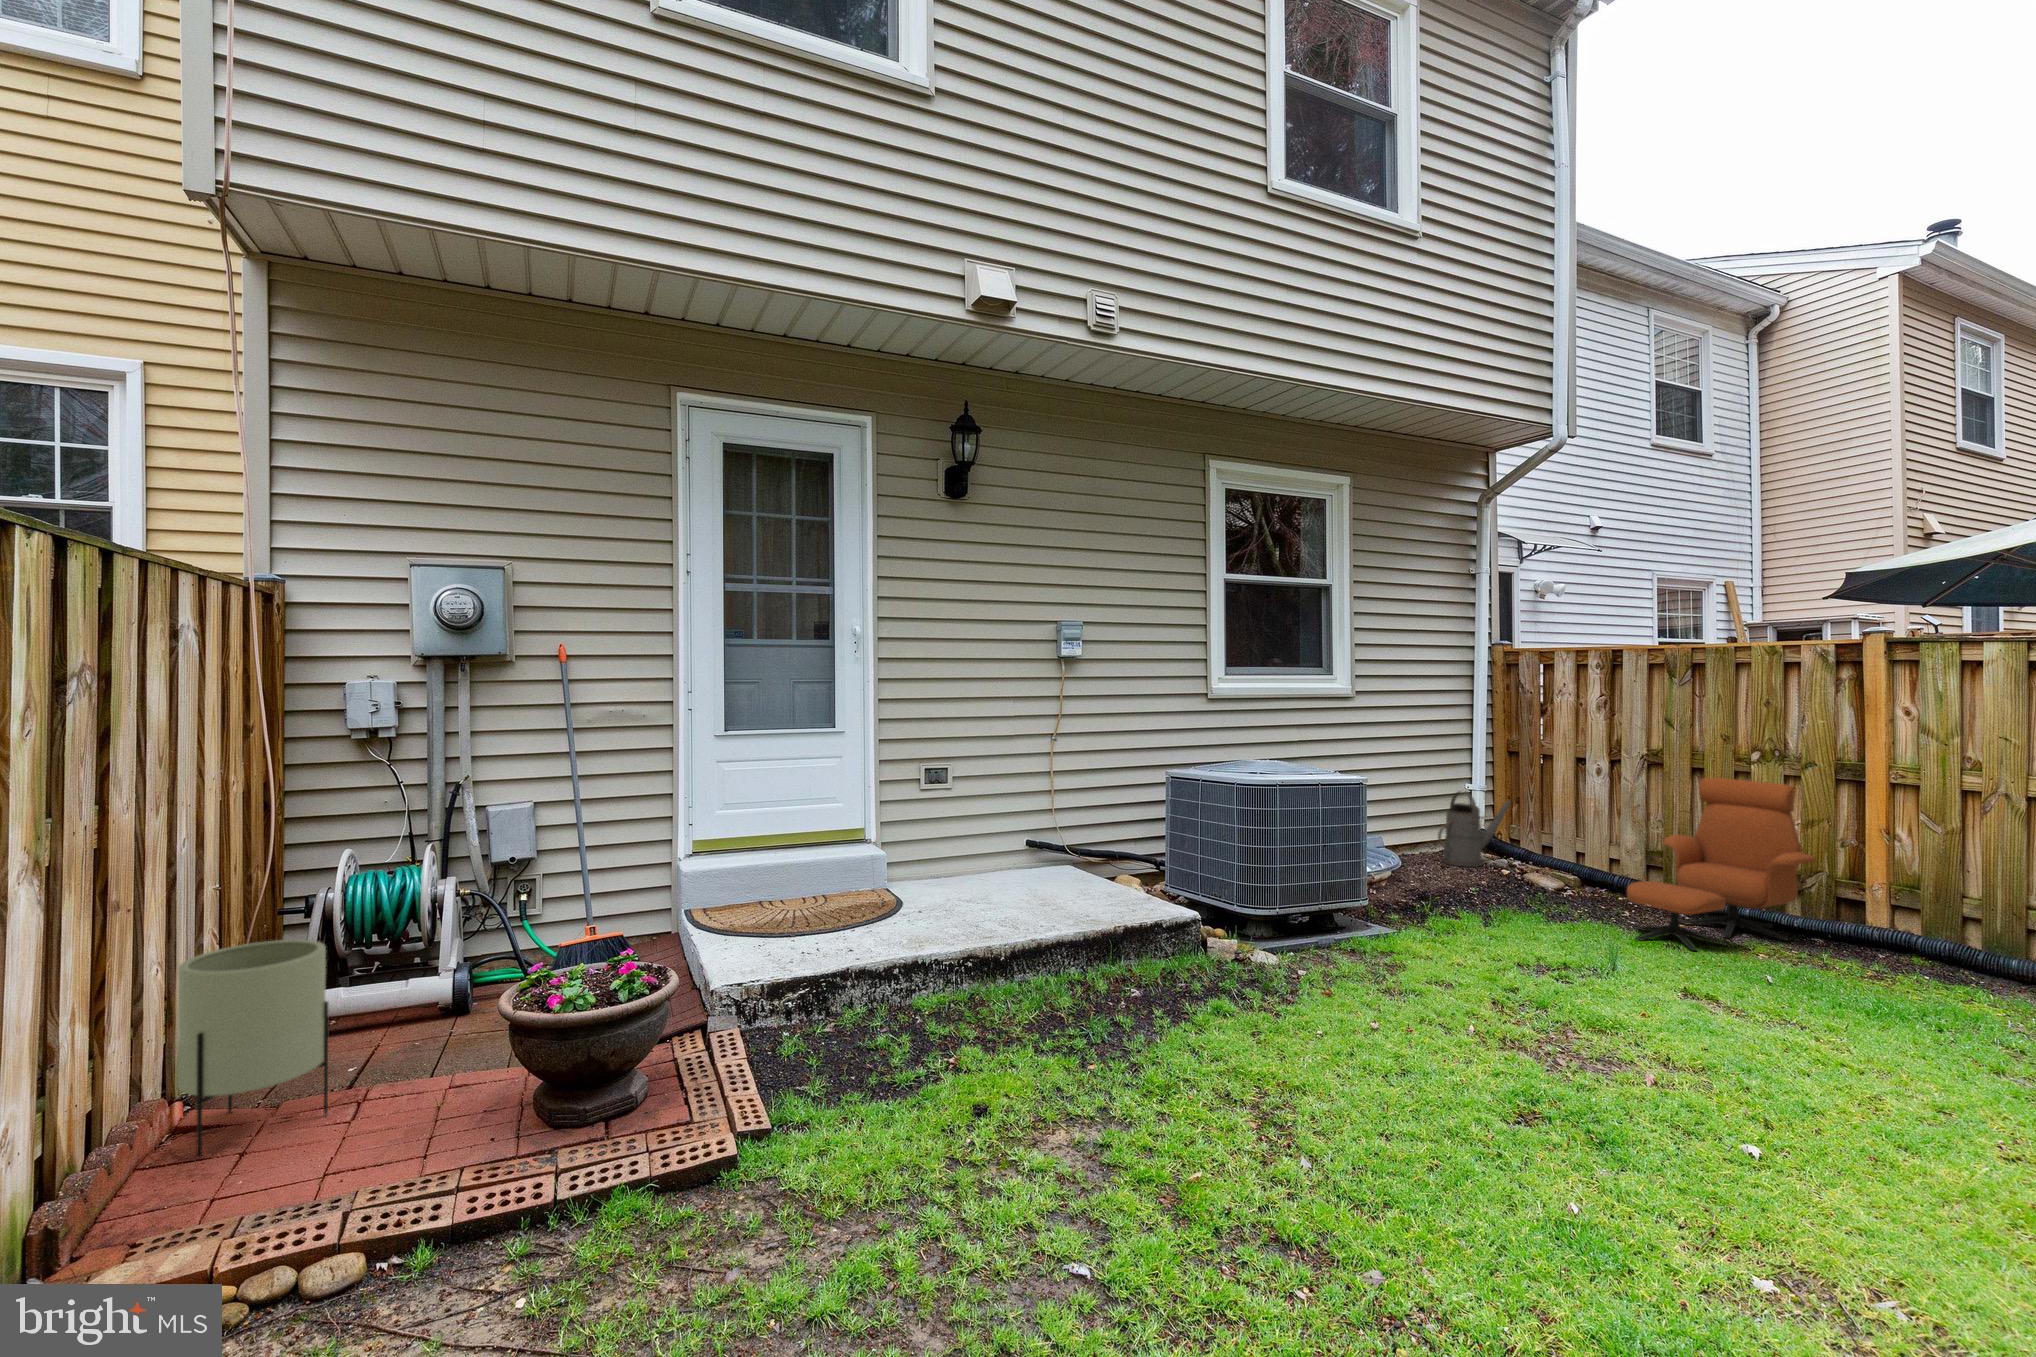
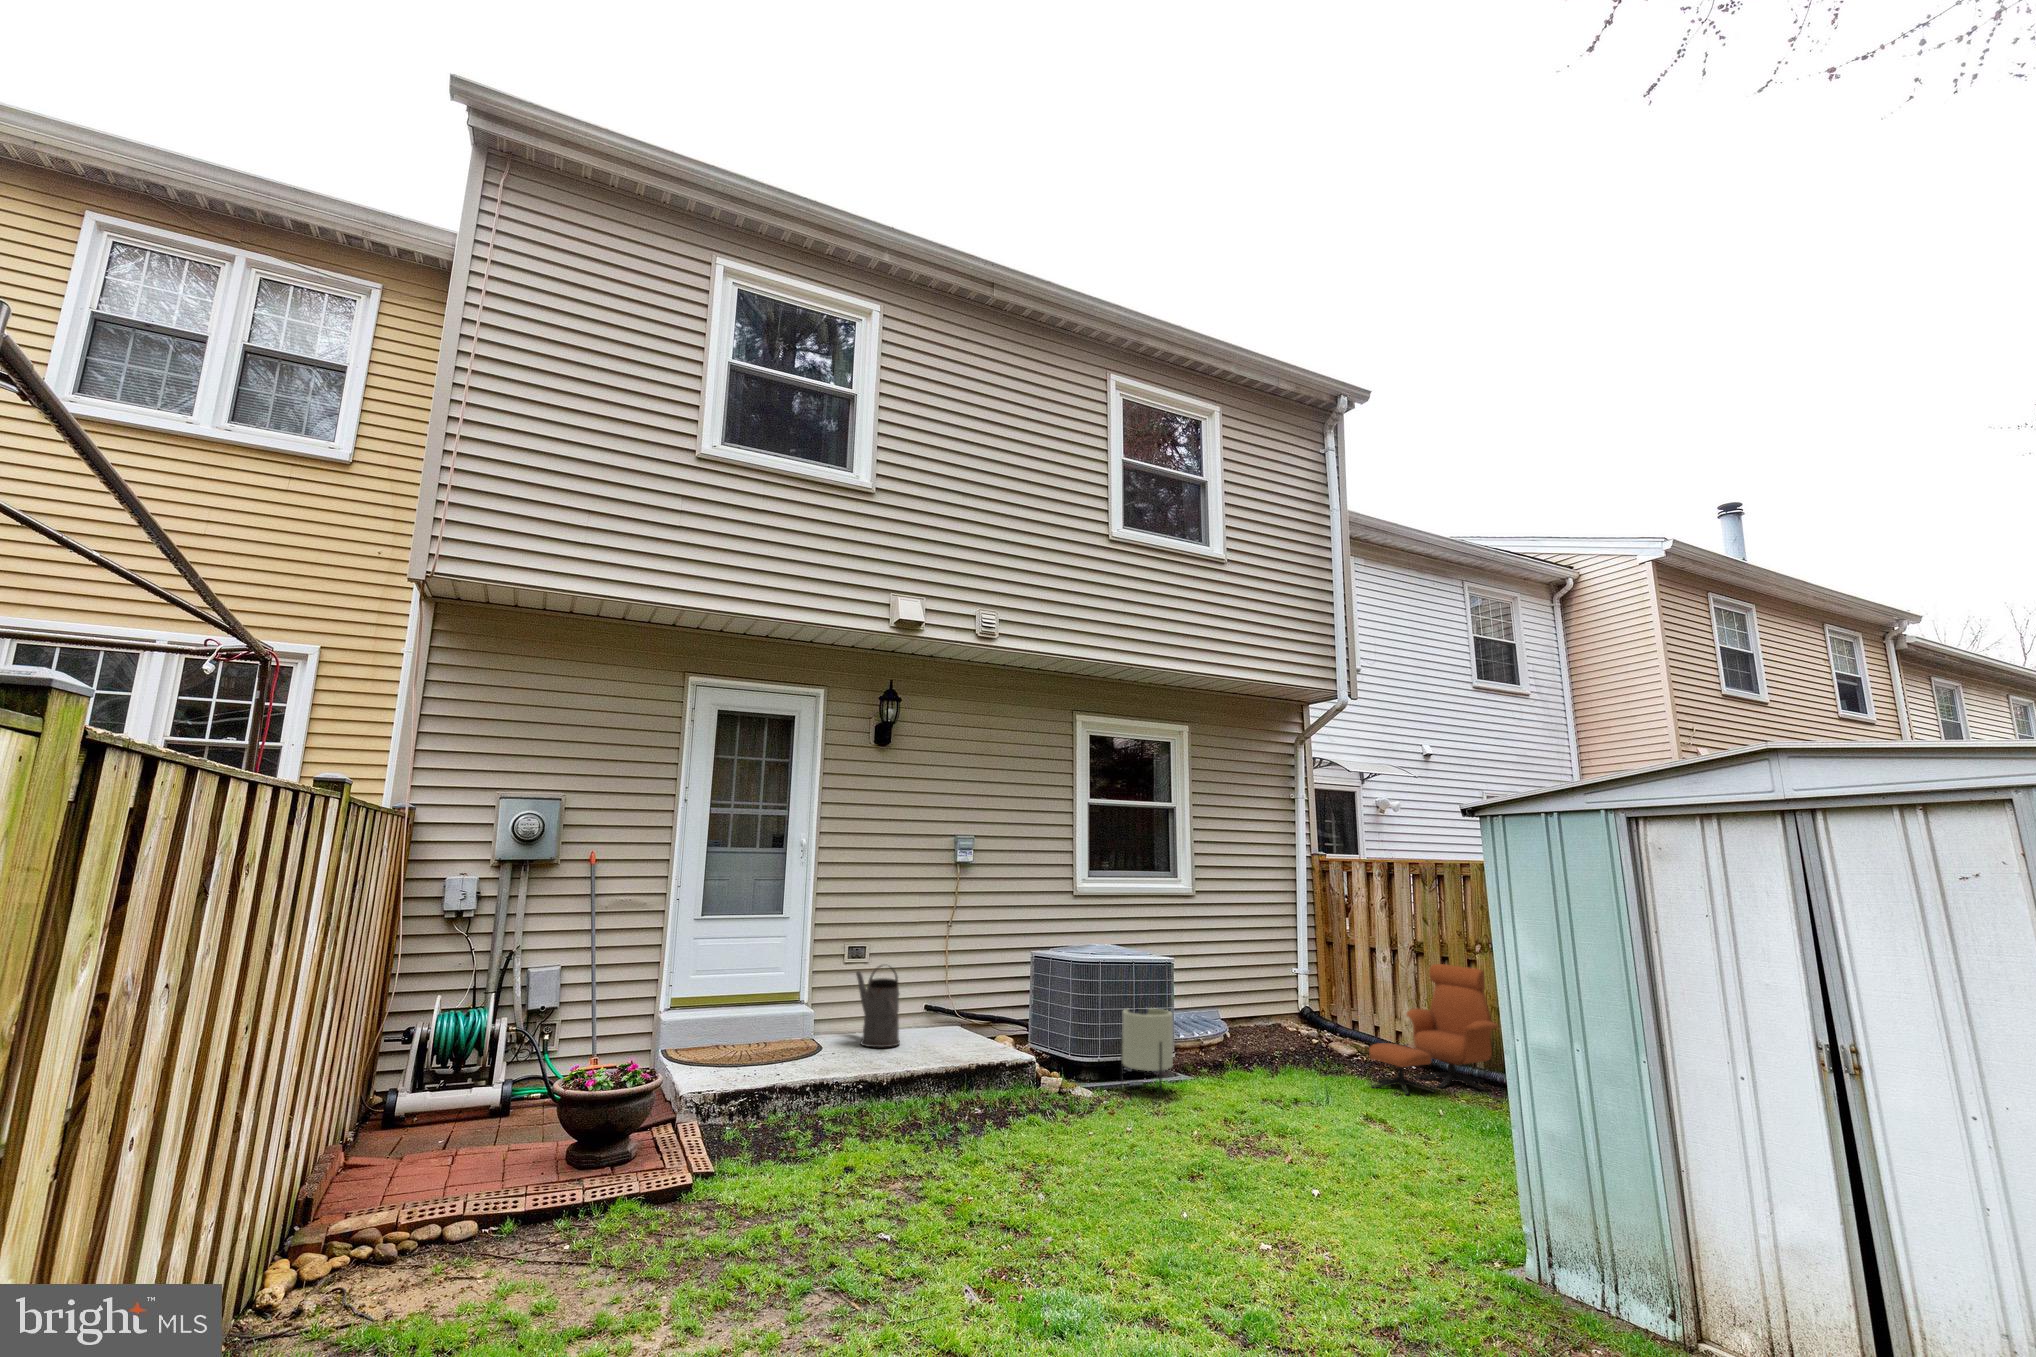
watering can: present [1438,791,1511,867] -> present [856,965,900,1047]
planter: present [177,940,329,1158] -> present [1121,1008,1173,1095]

